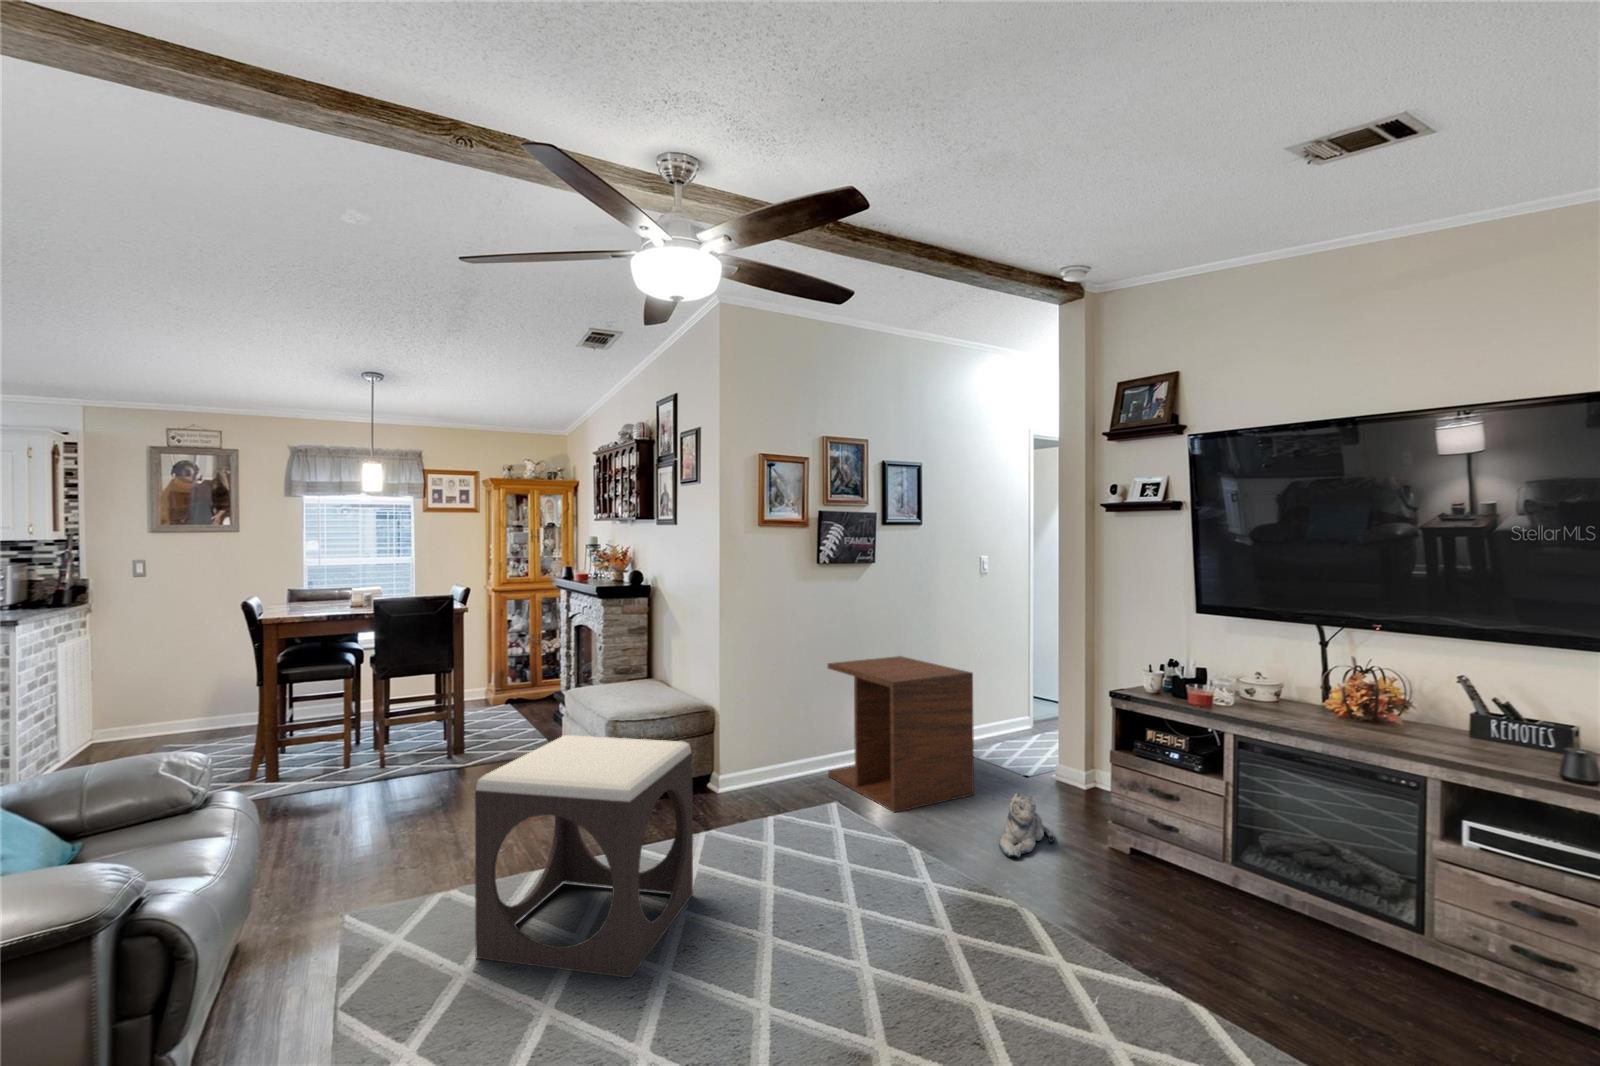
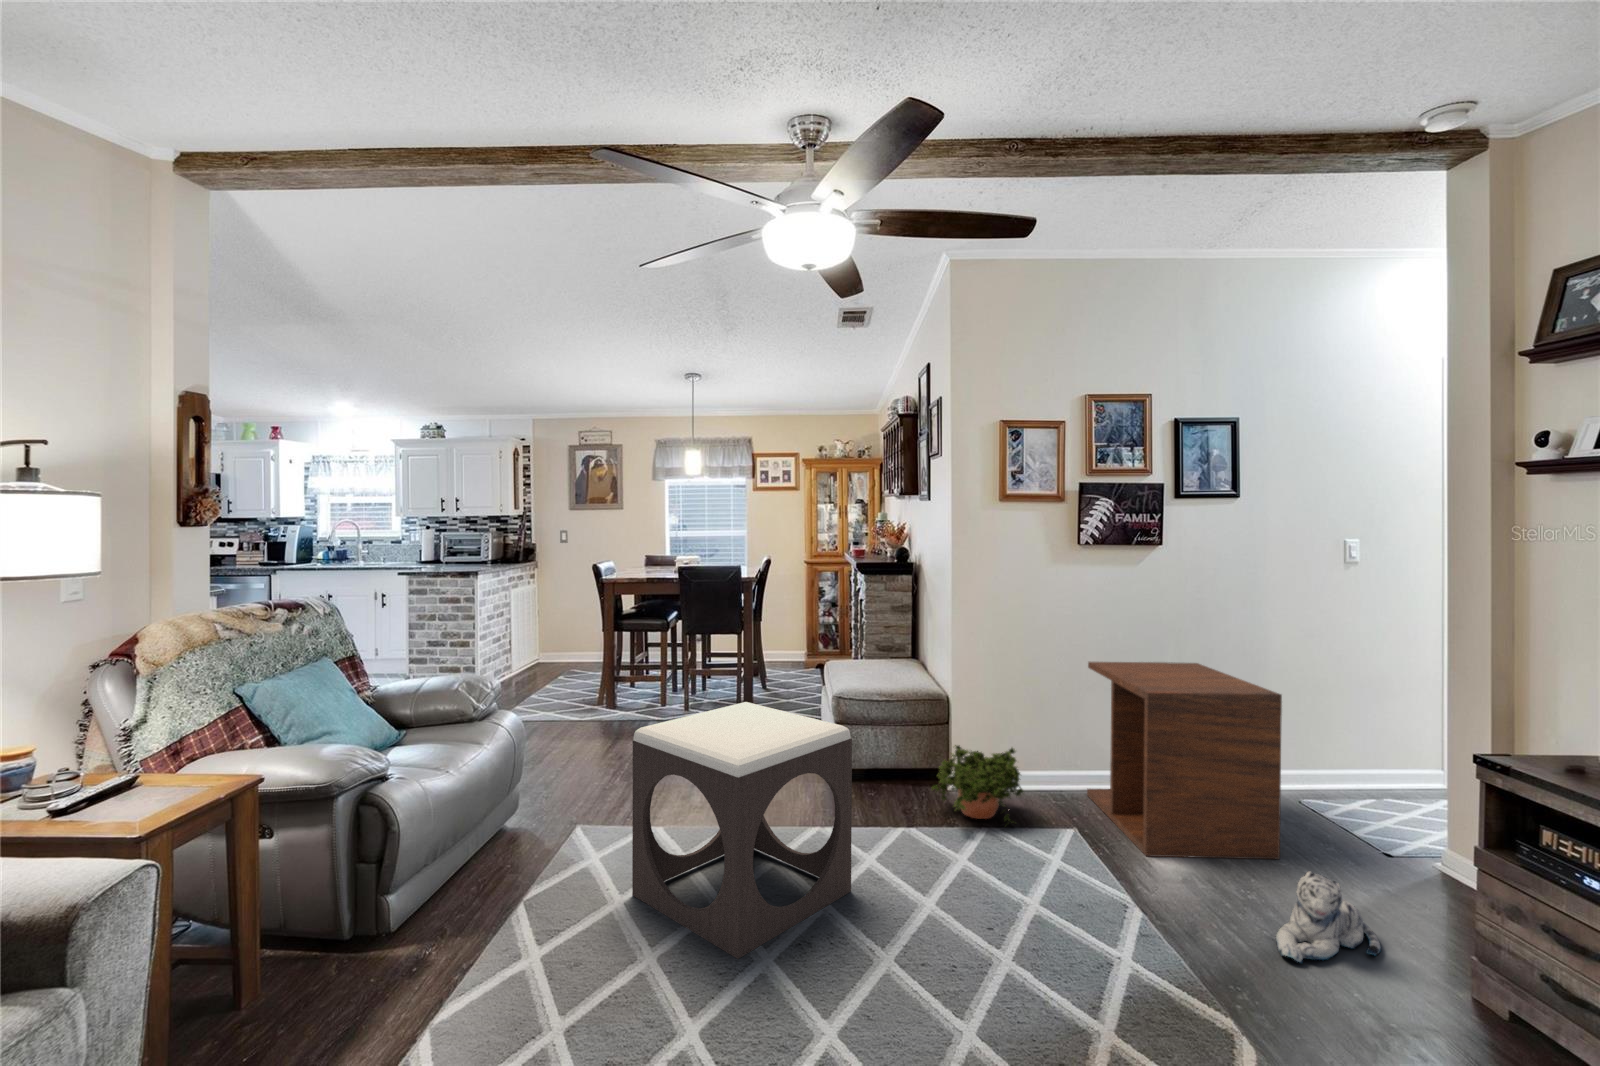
potted plant: none [715,743,796,815] -> present [933,745,1023,821]

